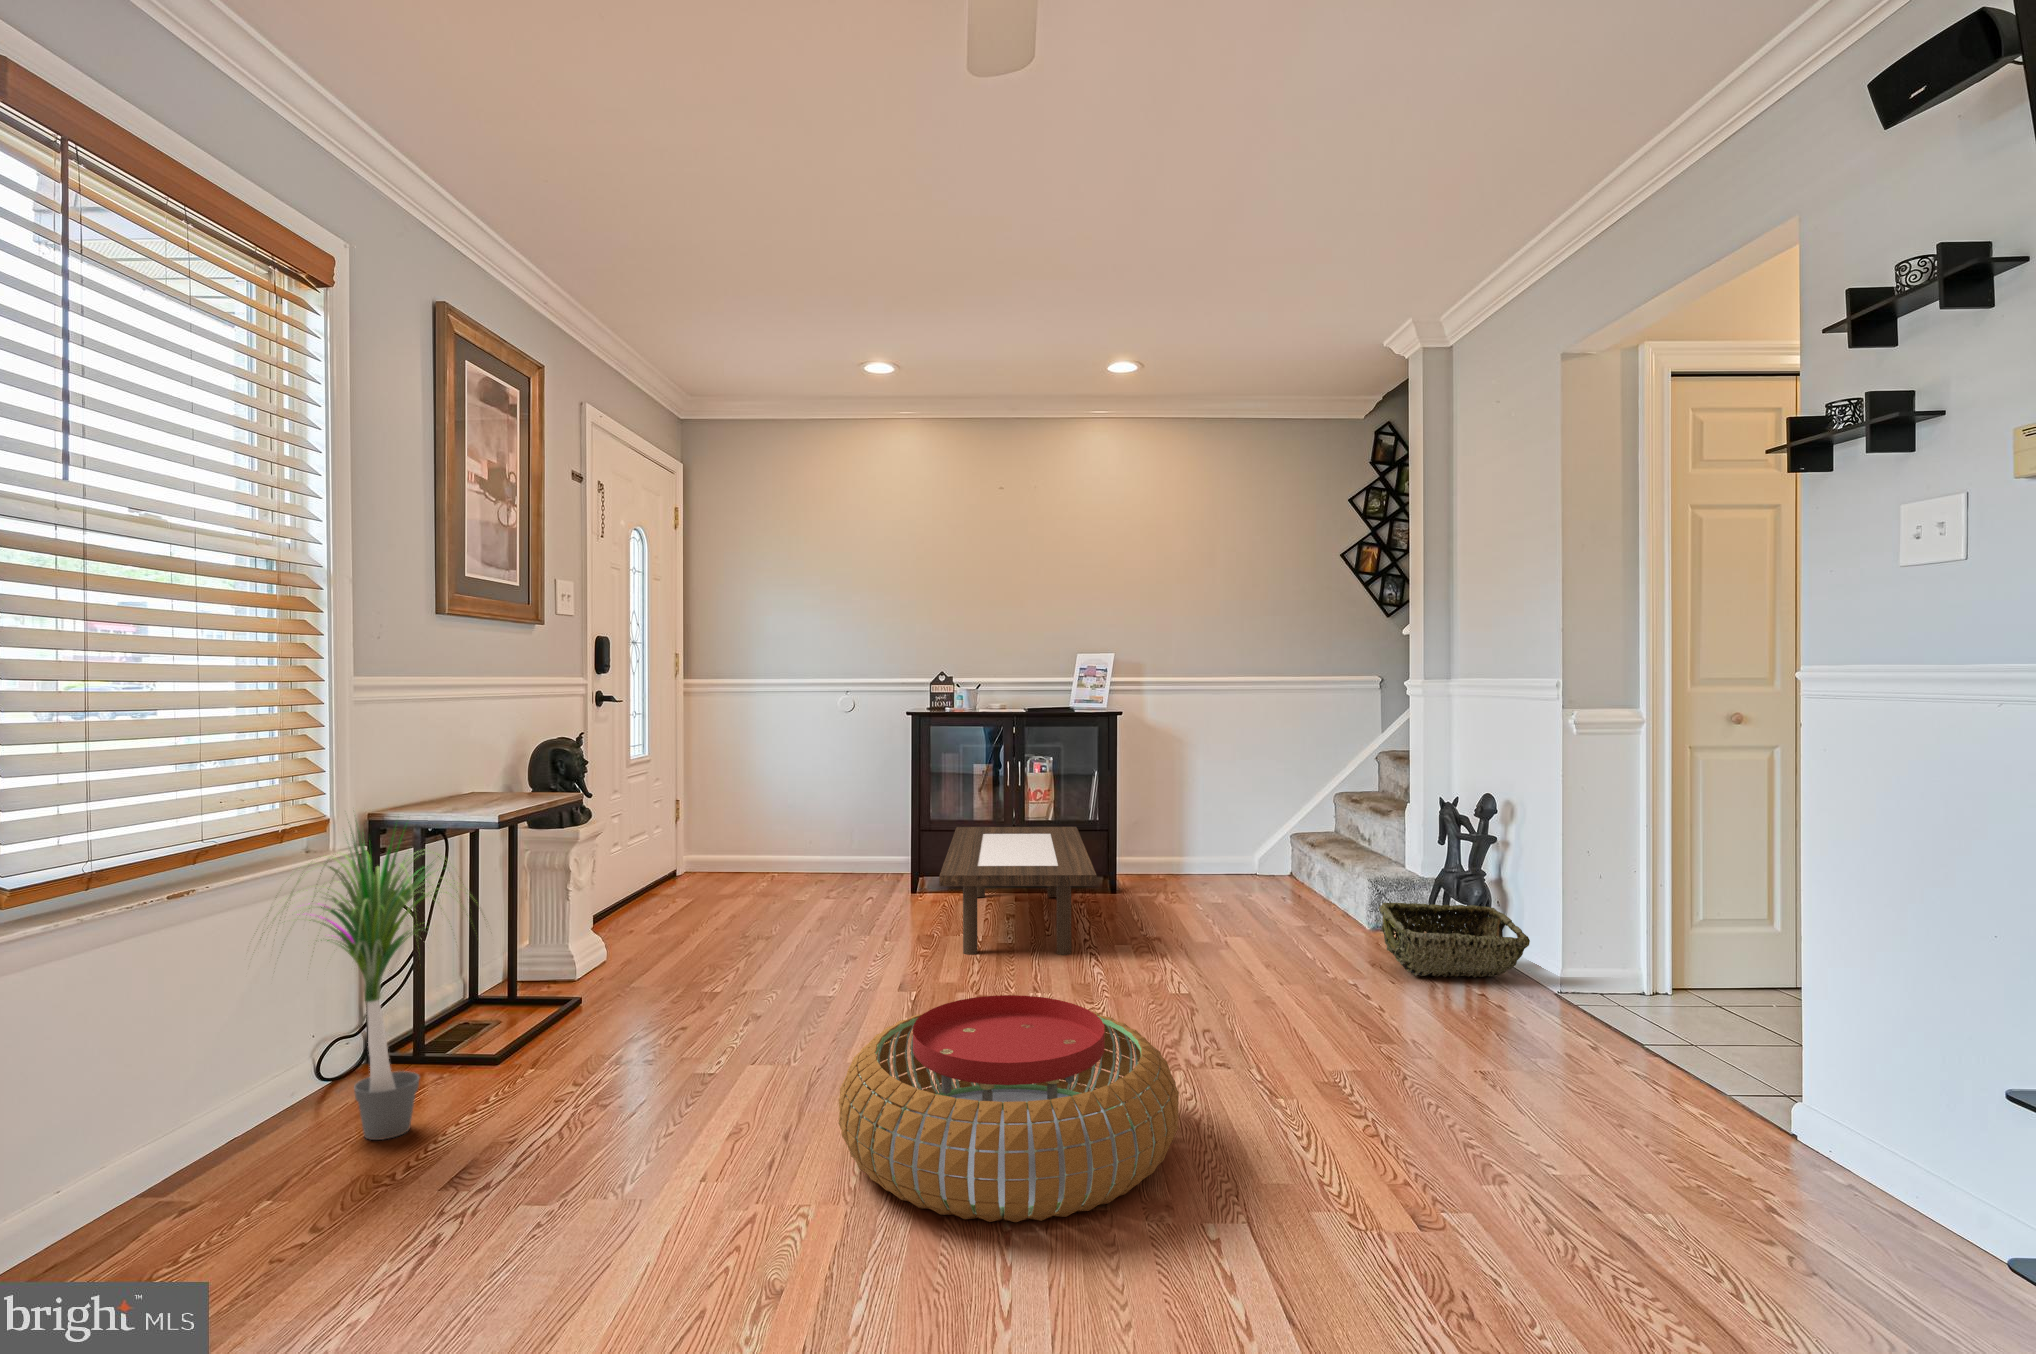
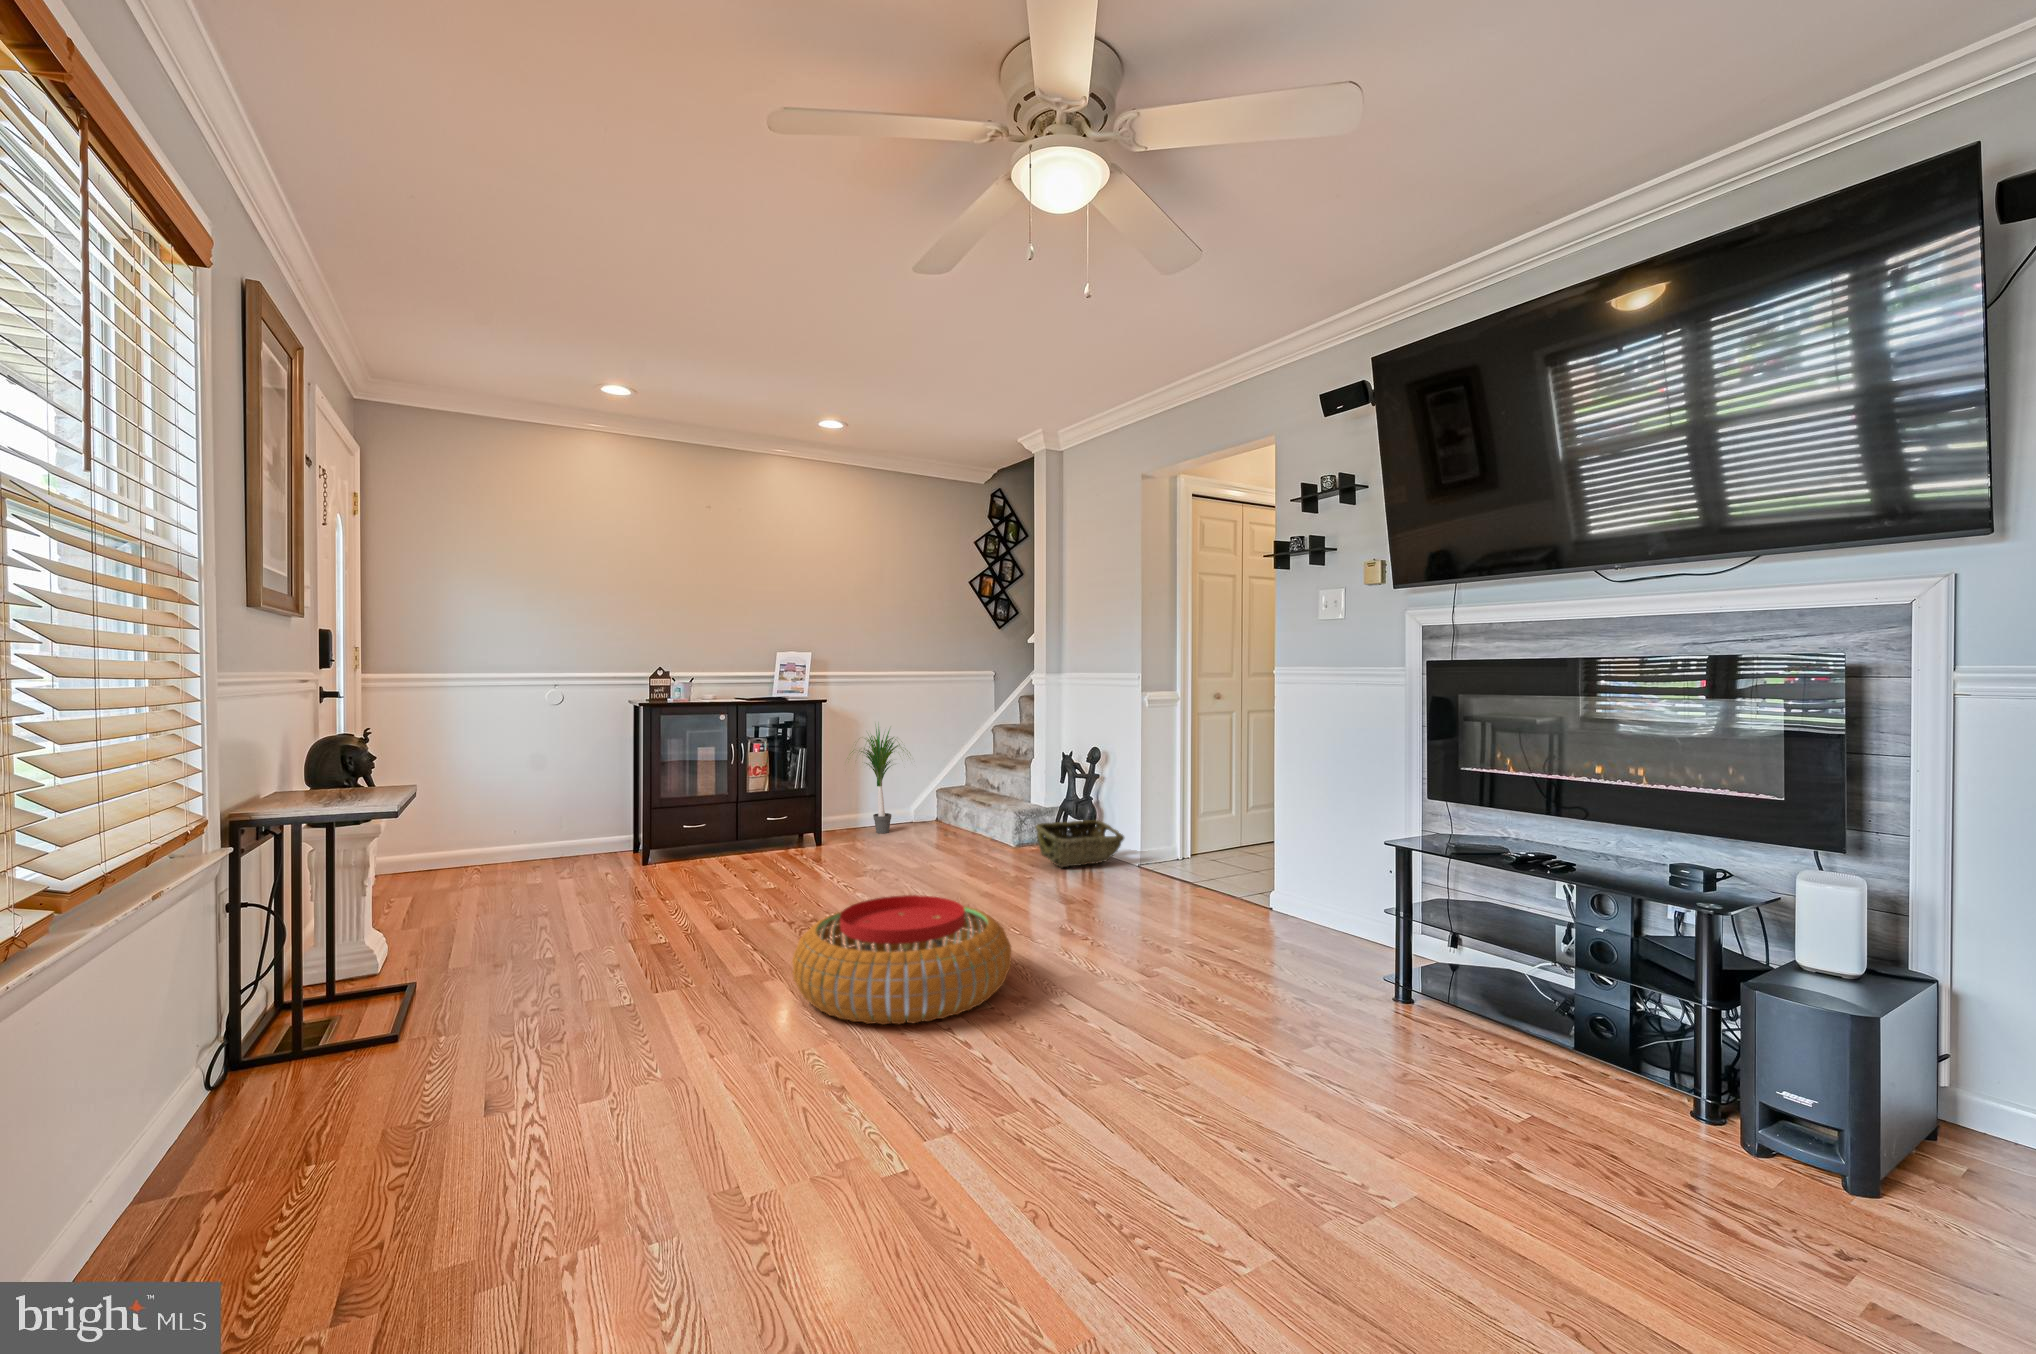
potted plant: present [260,825,485,1140] -> present [849,727,904,833]
coffee table: present [939,827,1097,955] -> none [691,794,851,897]

